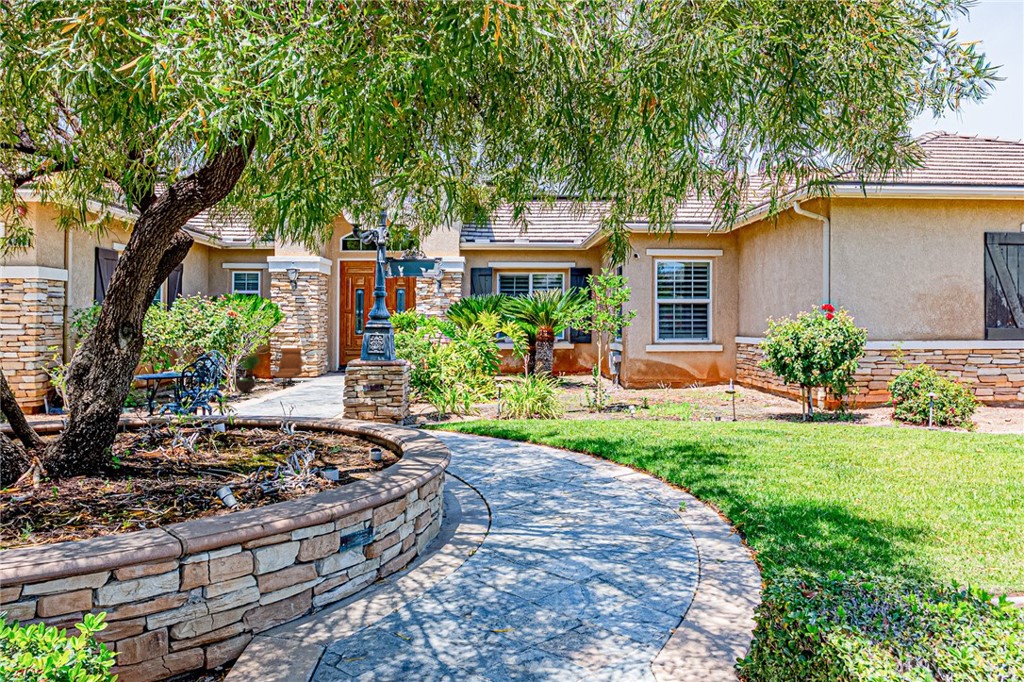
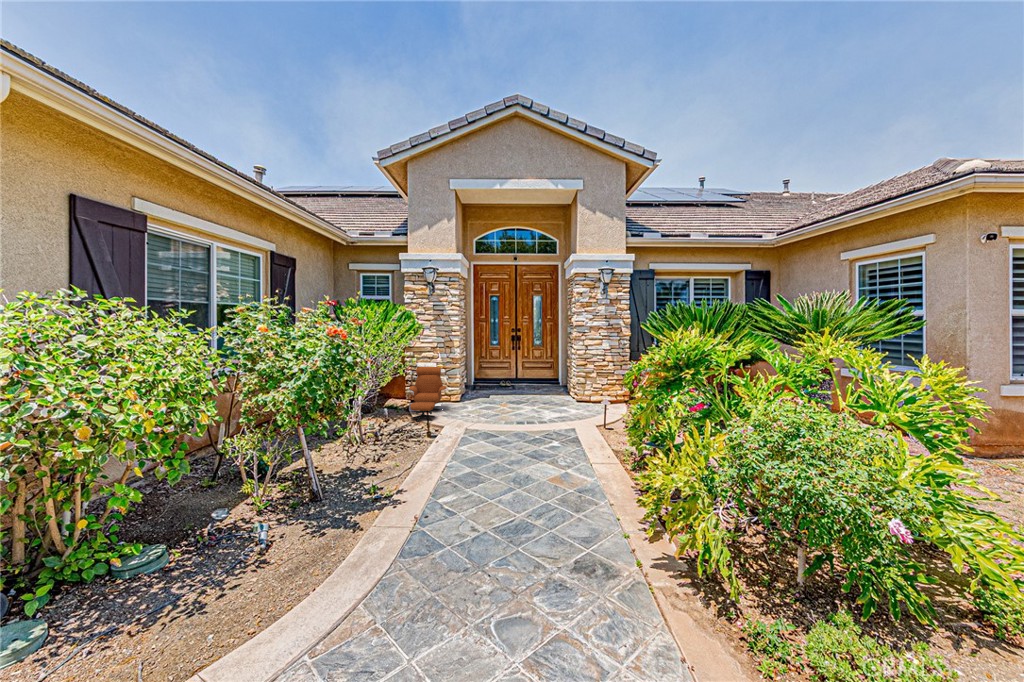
potted tree: present [236,355,259,392] -> none [357,384,391,440]

